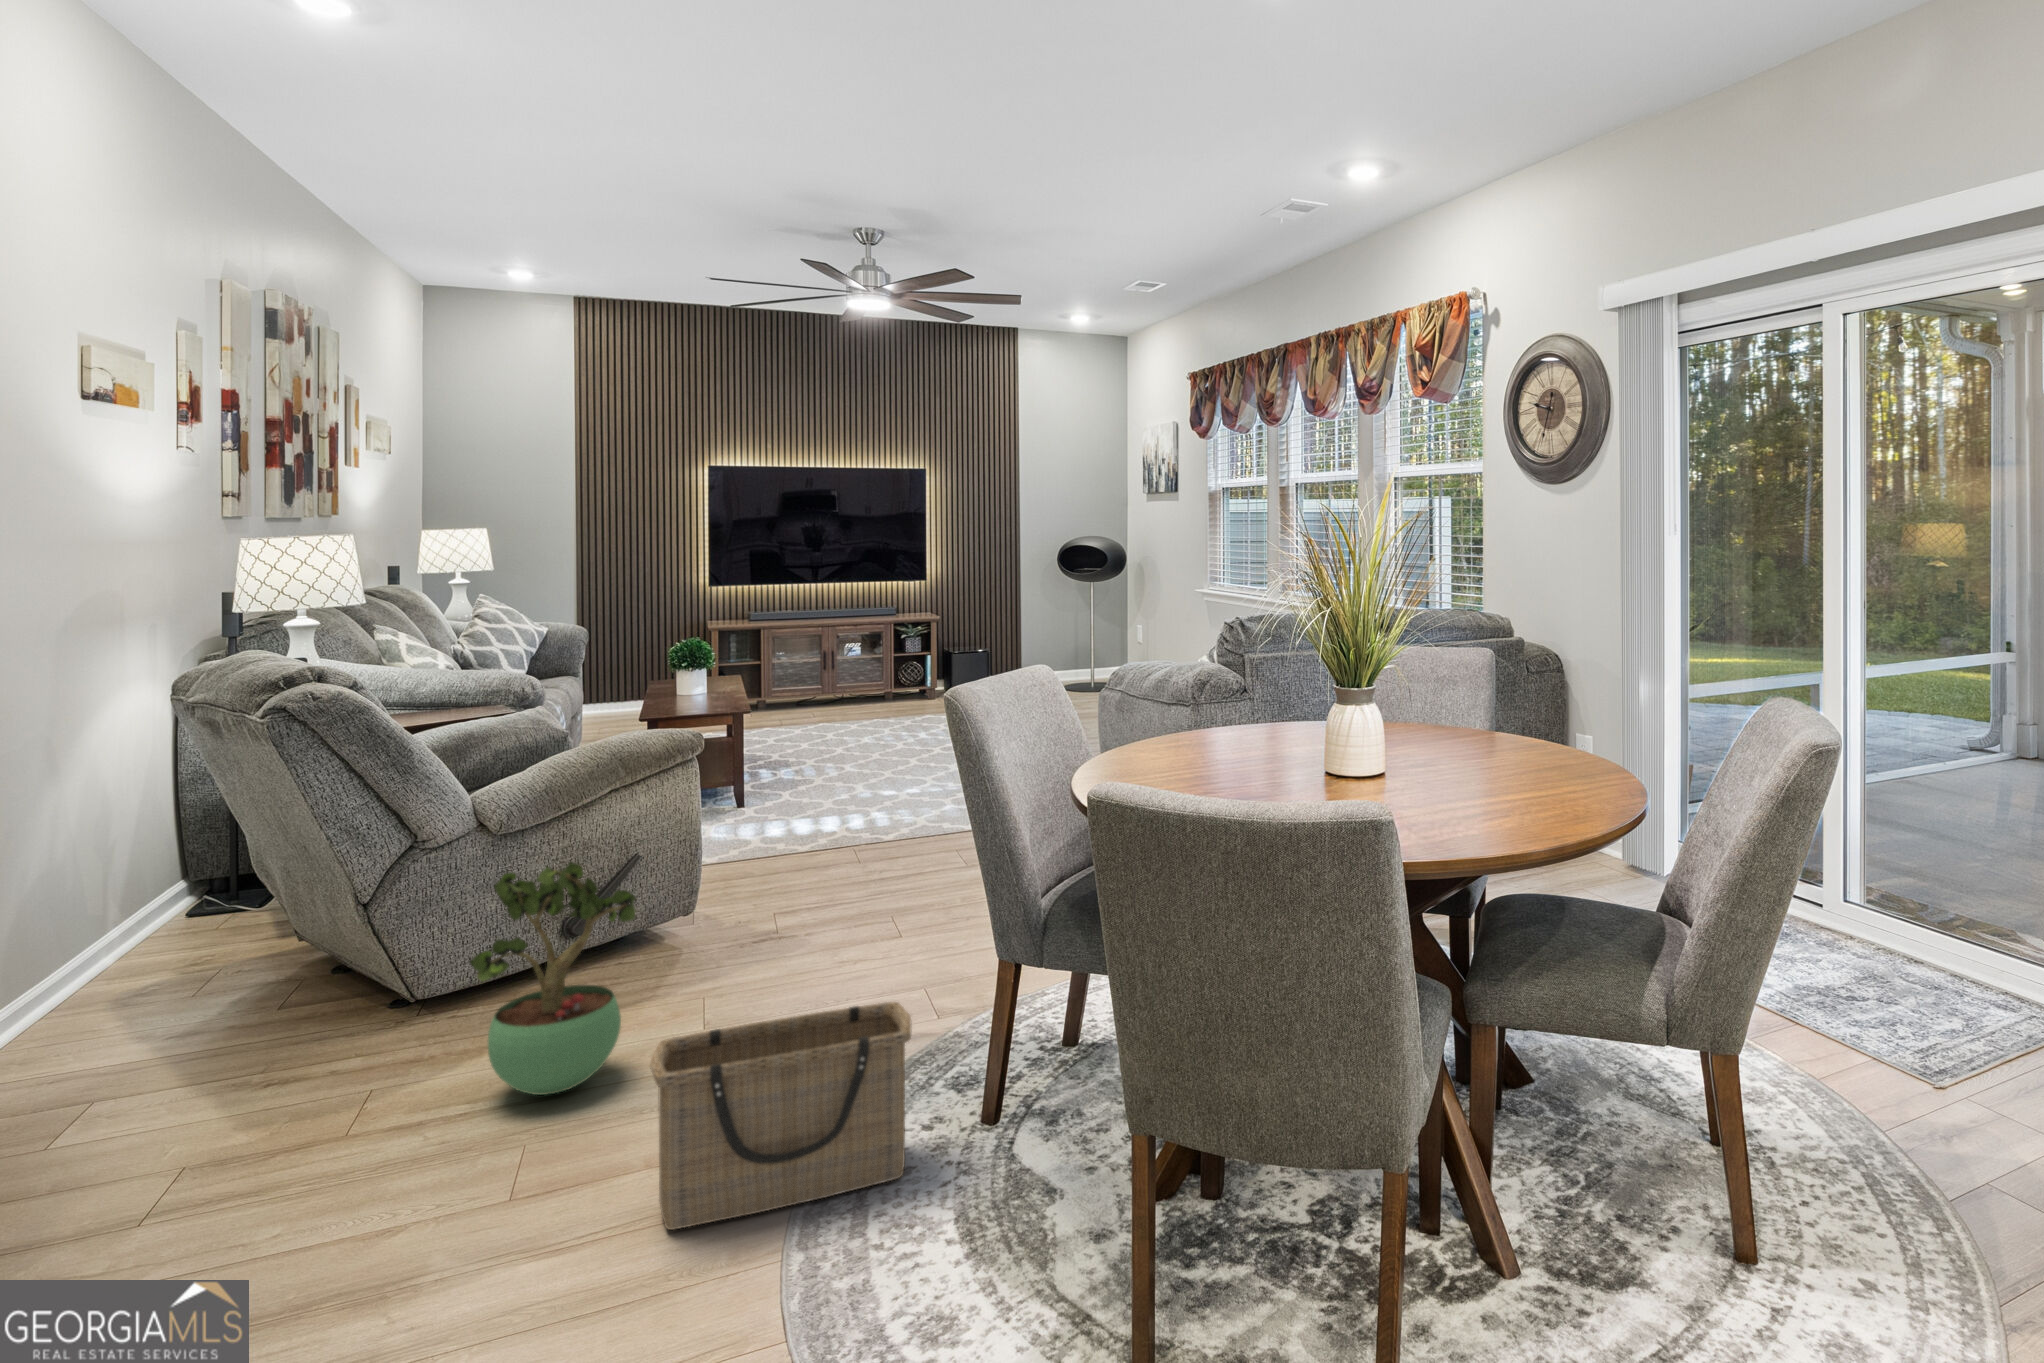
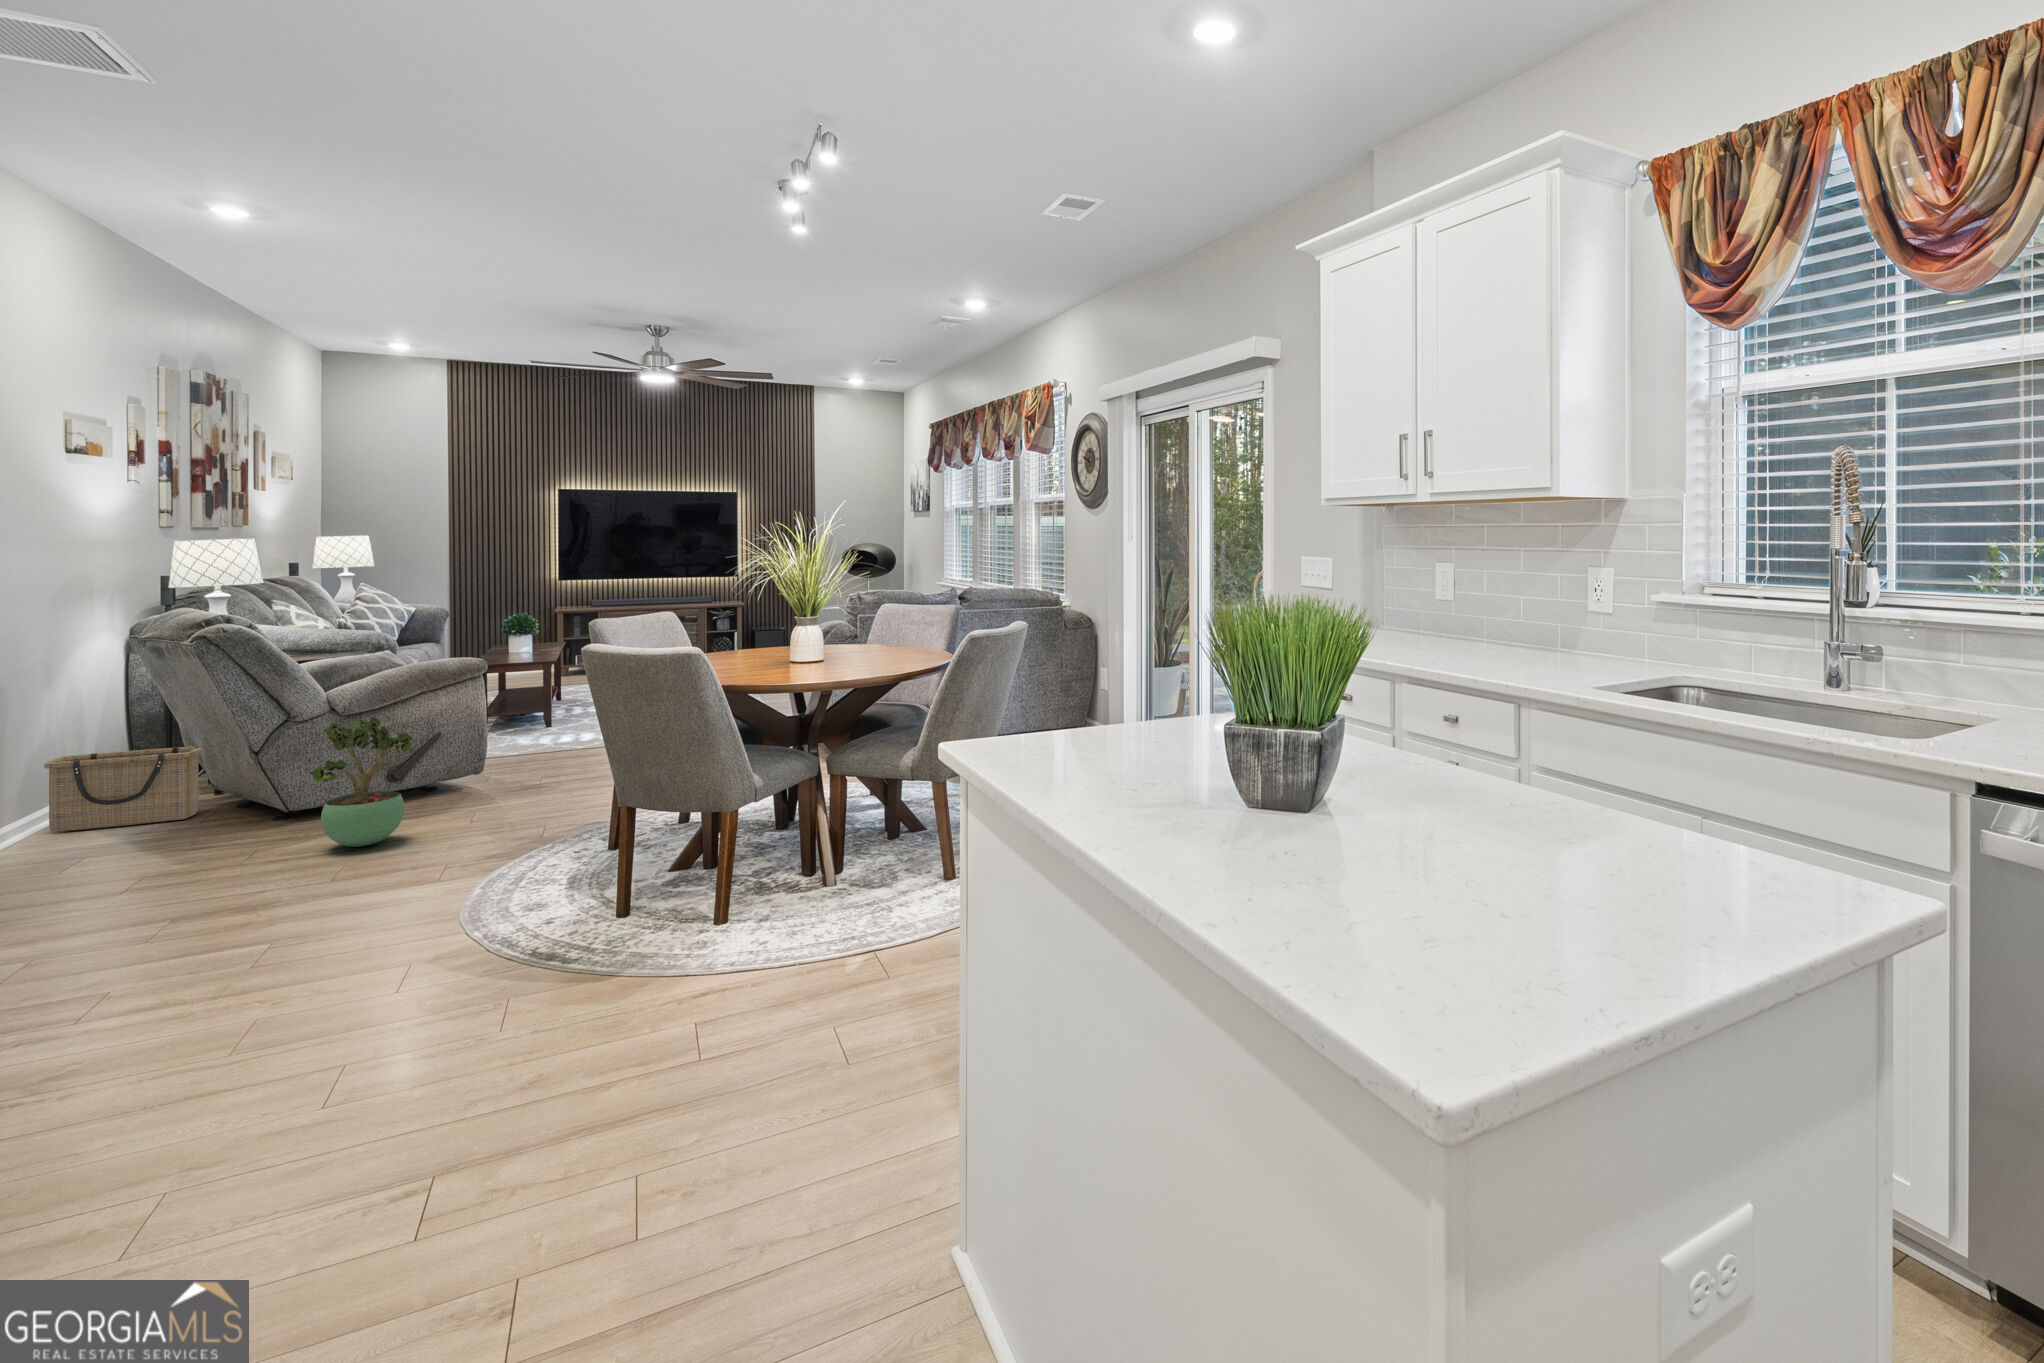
basket: present [650,1002,911,1230] -> present [44,746,202,832]

